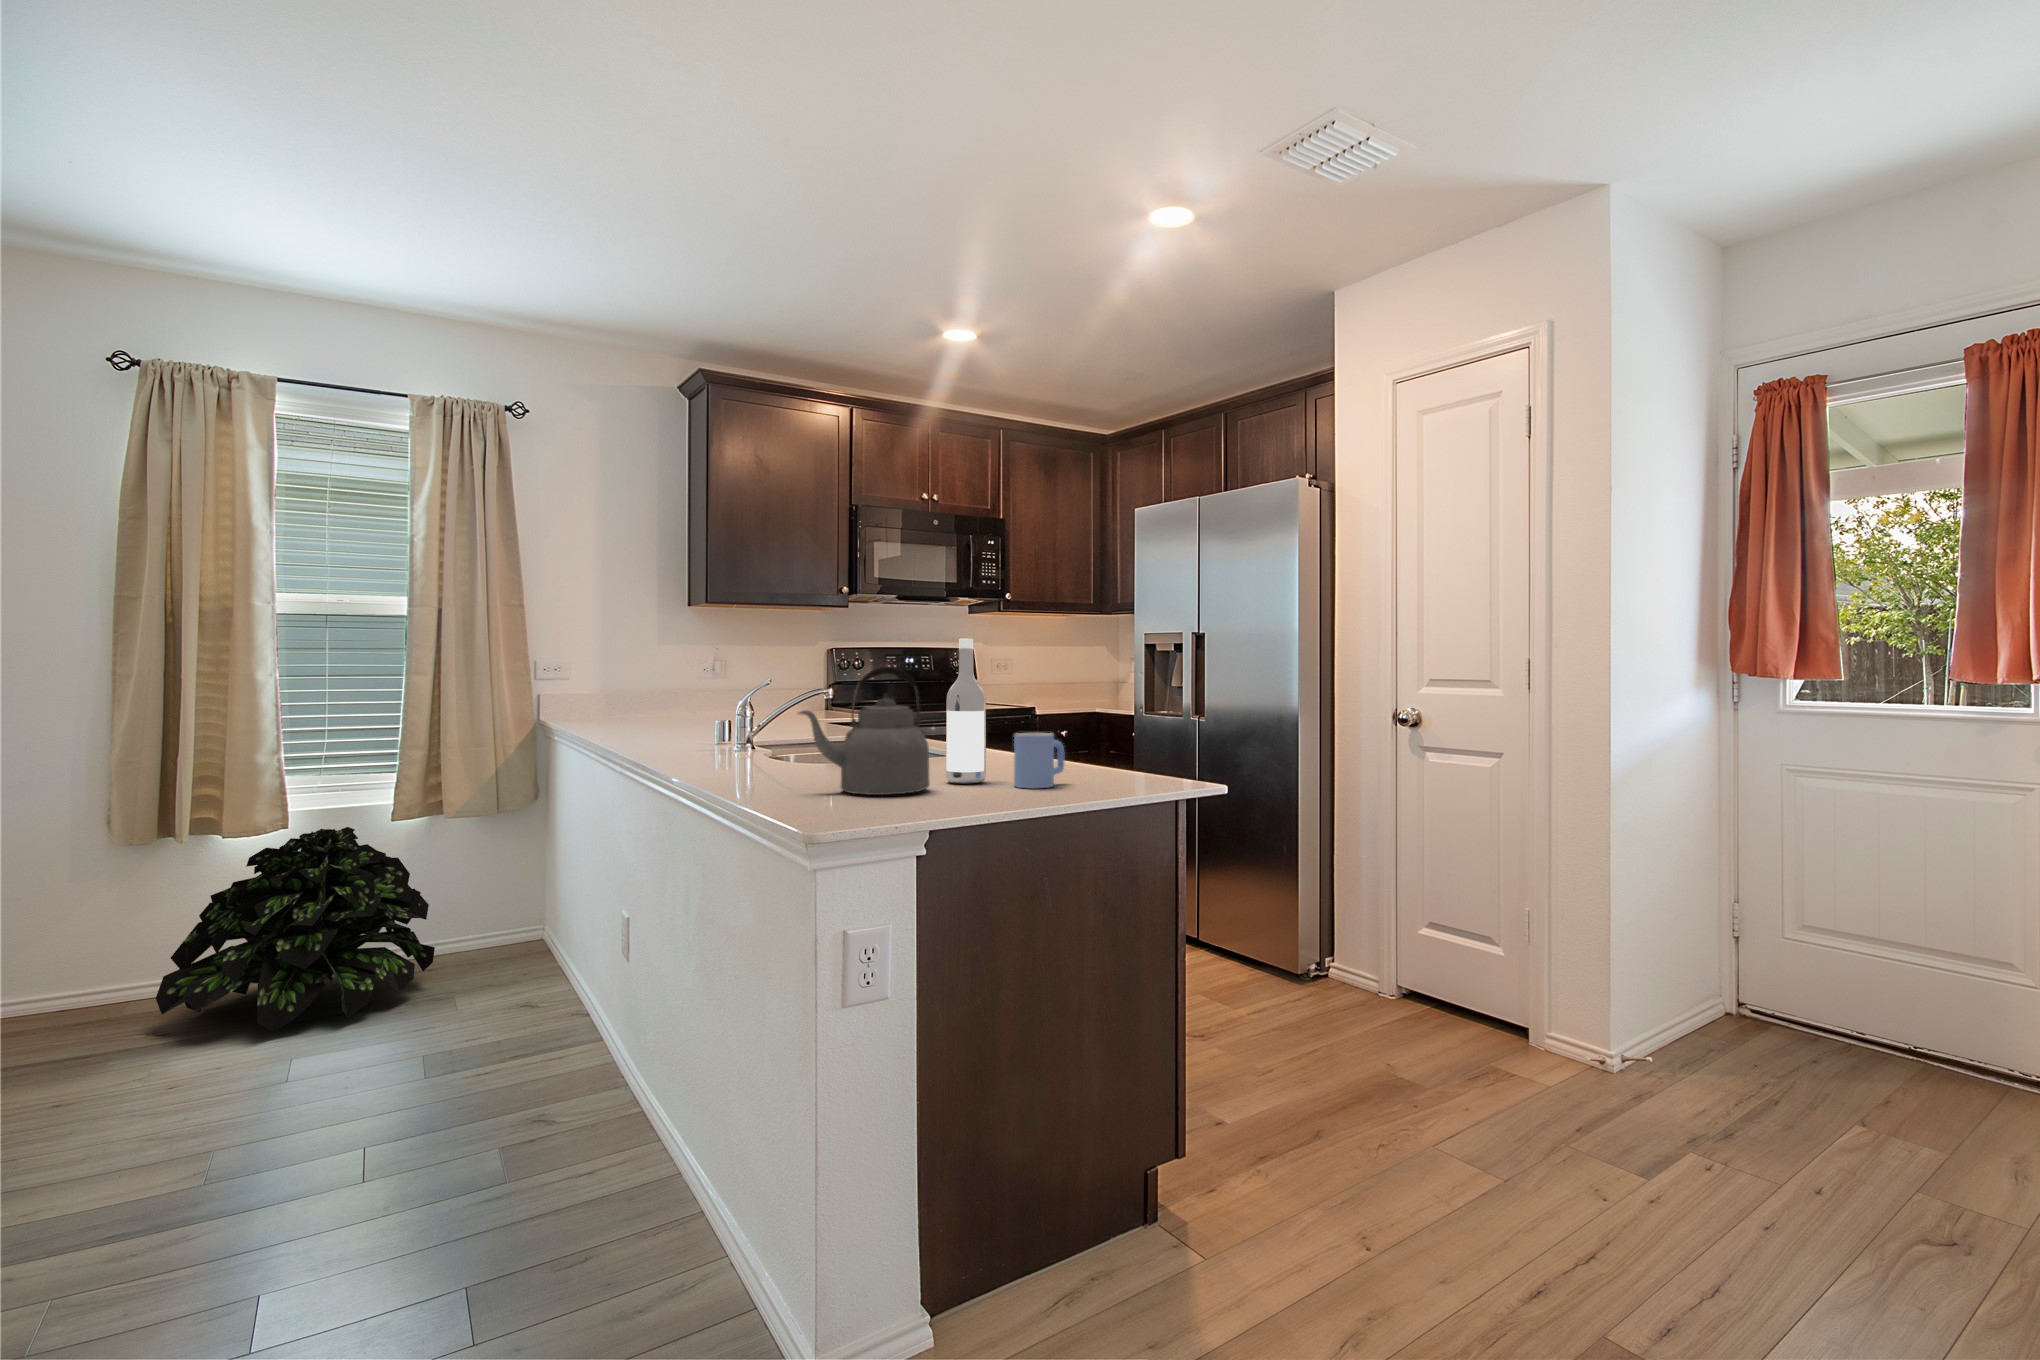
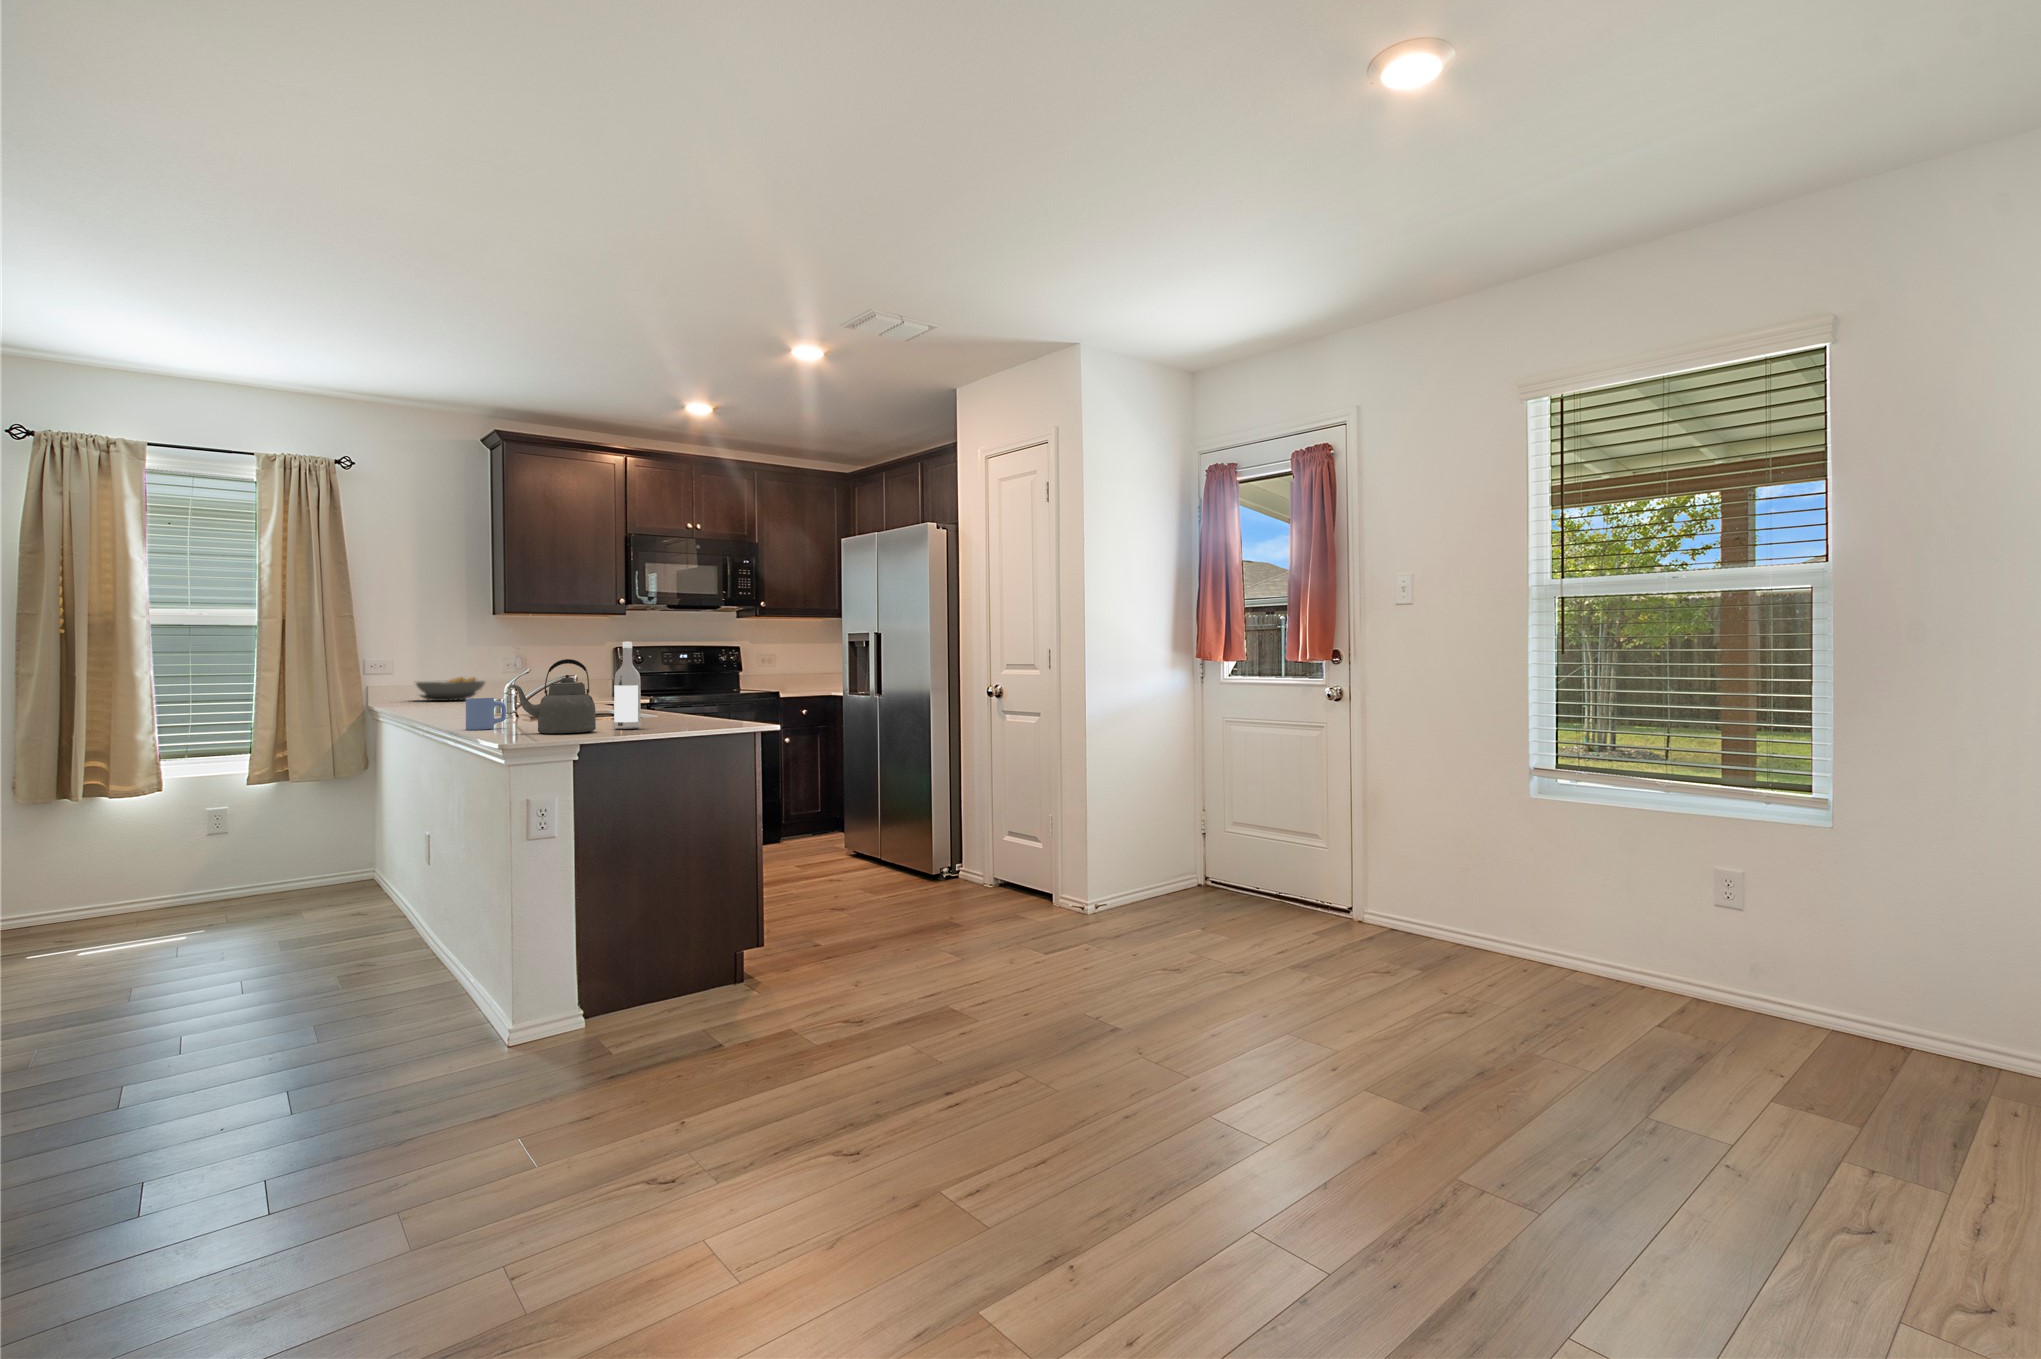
fruit bowl: none [590,686,684,718] -> present [416,677,485,701]
mug: present [1014,733,1064,788] -> present [466,697,506,730]
potted plant: present [156,827,435,1031] -> none [62,782,281,925]

